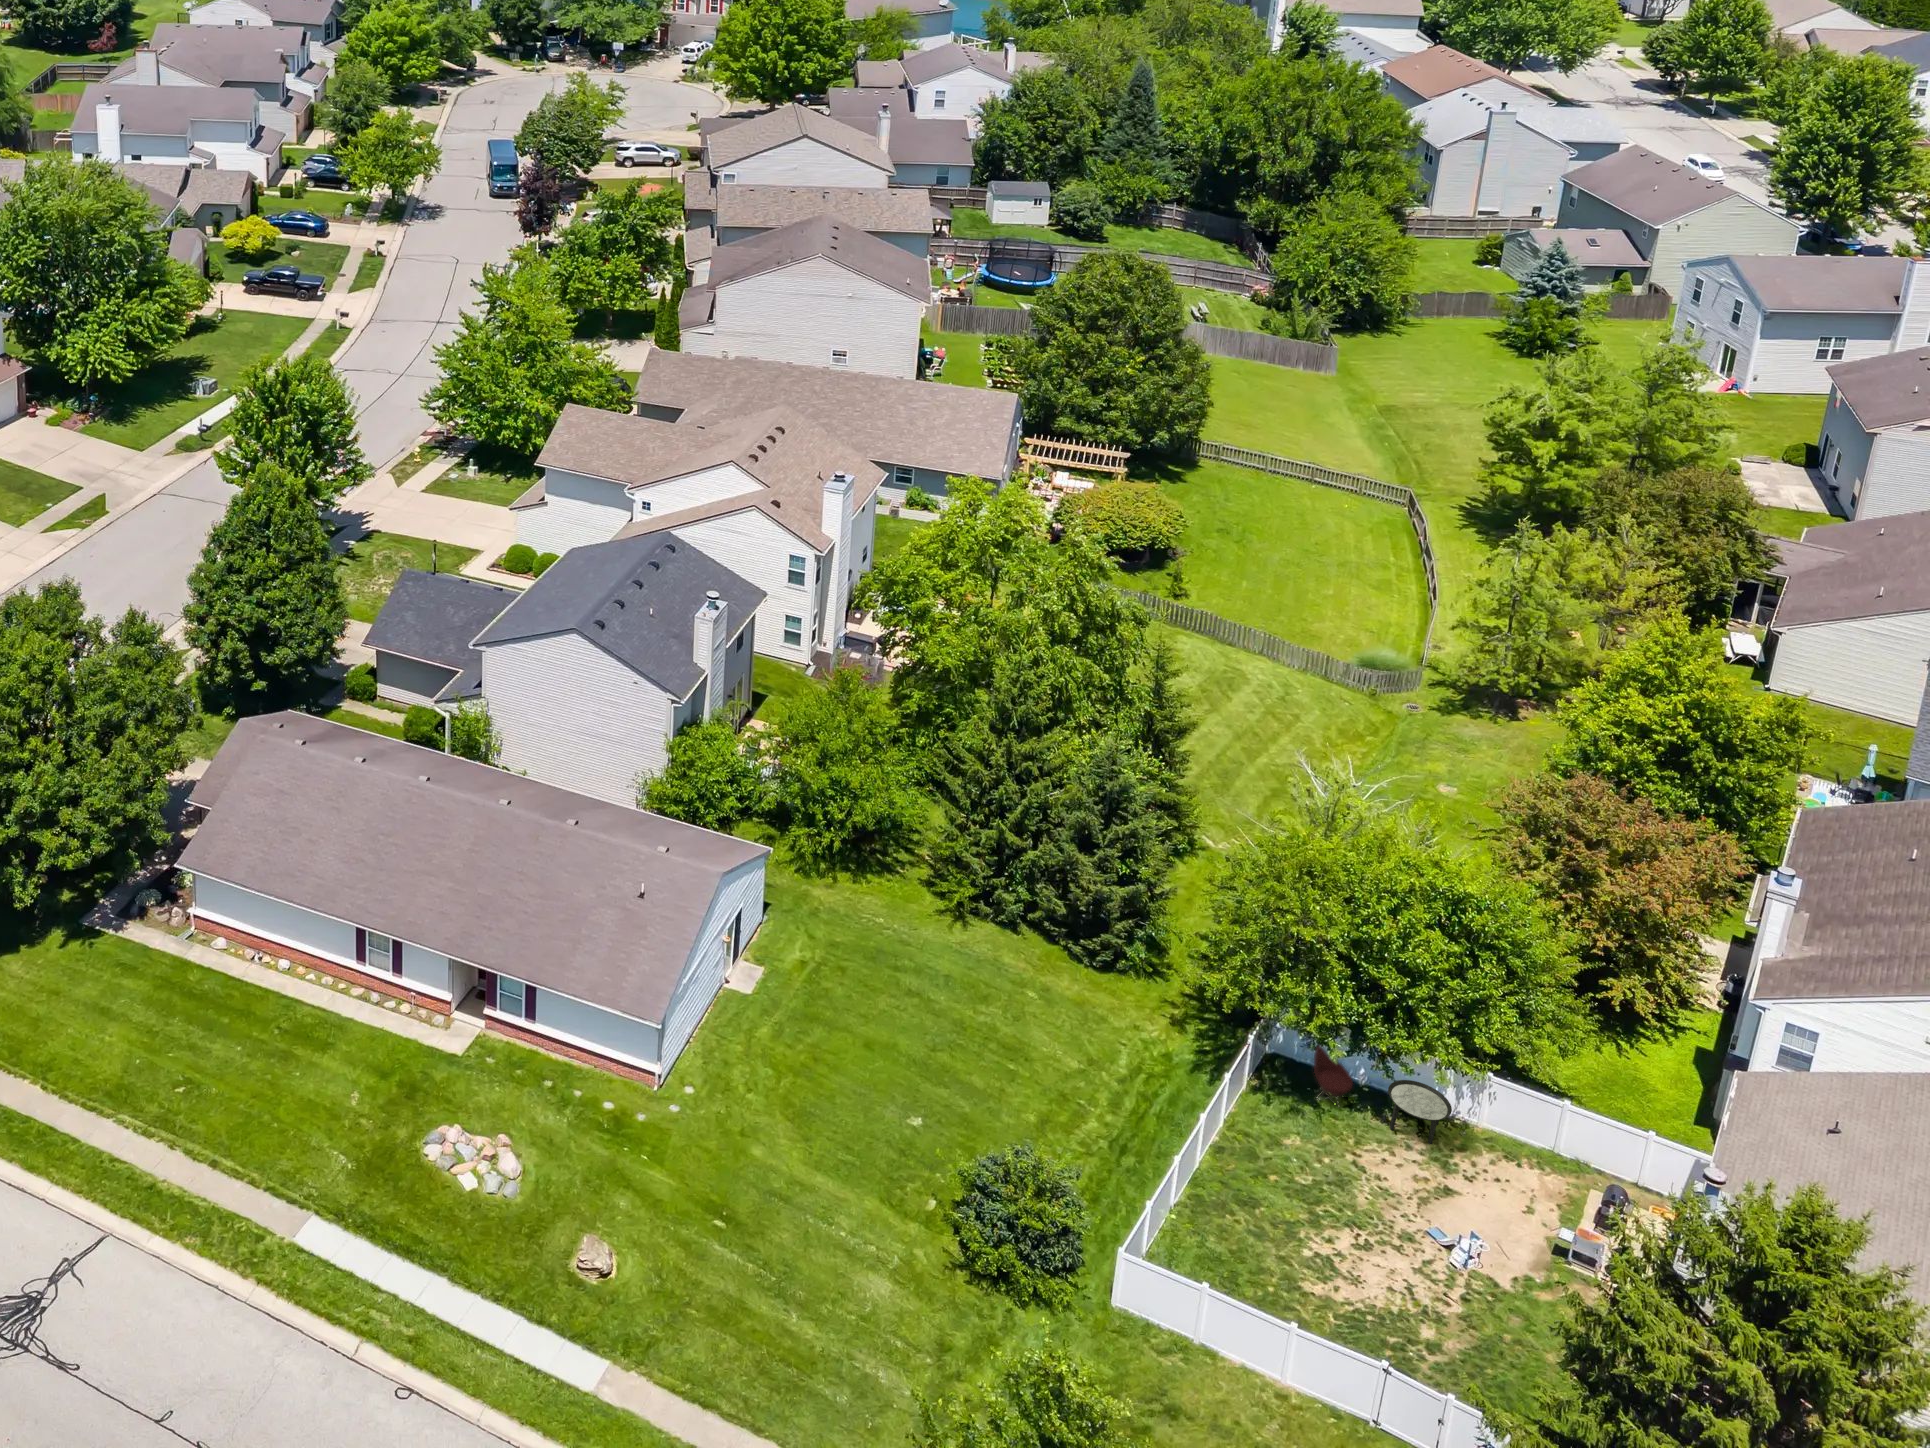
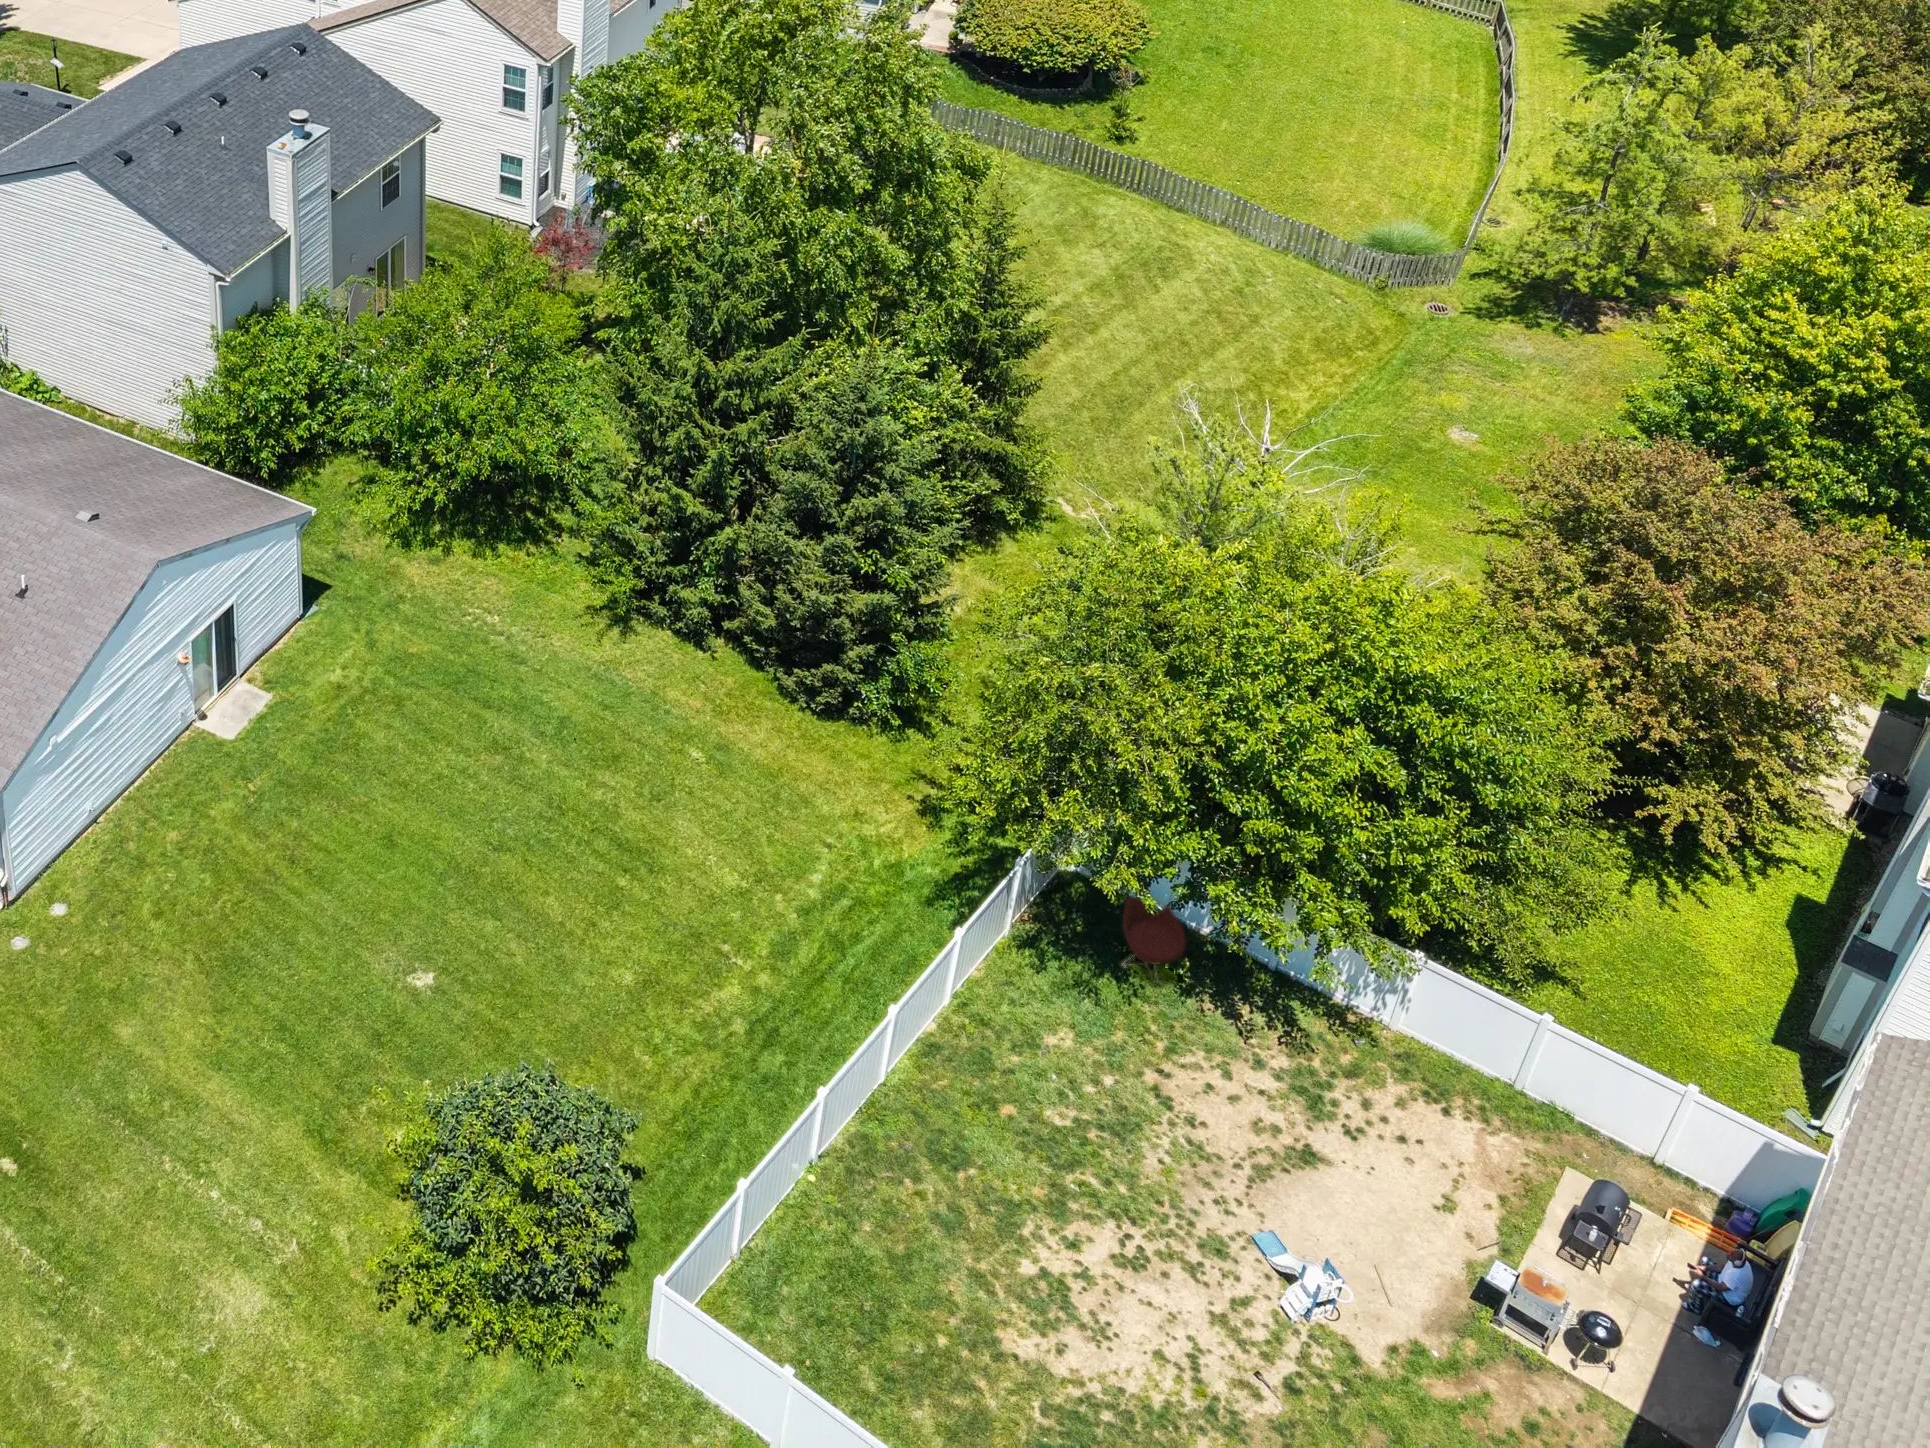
round table: present [1388,1080,1452,1144] -> none [1234,948,1344,1062]

